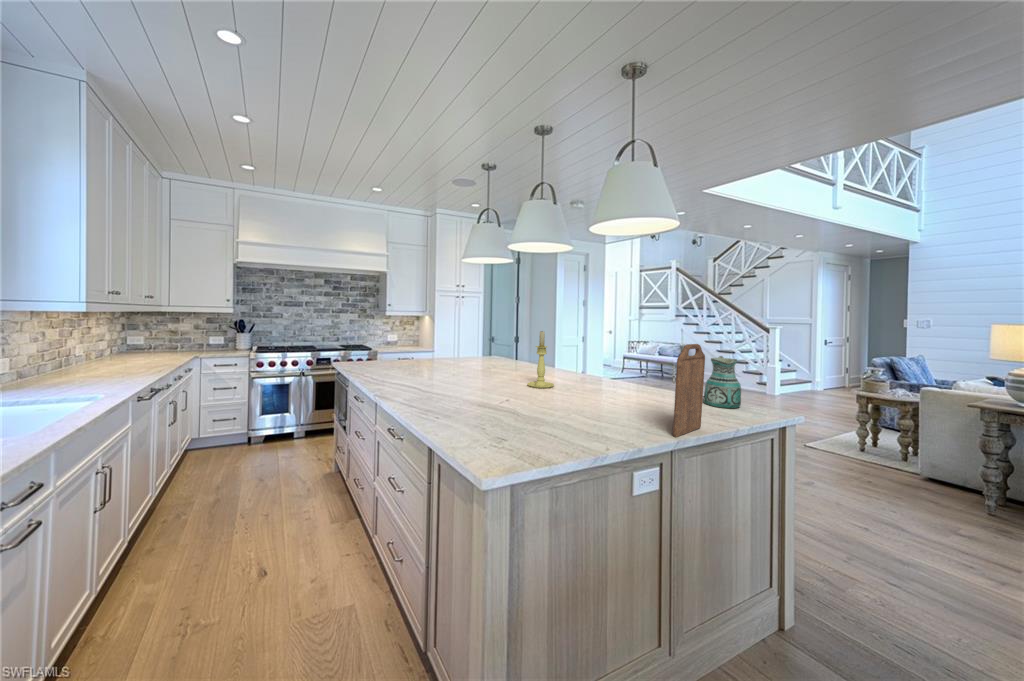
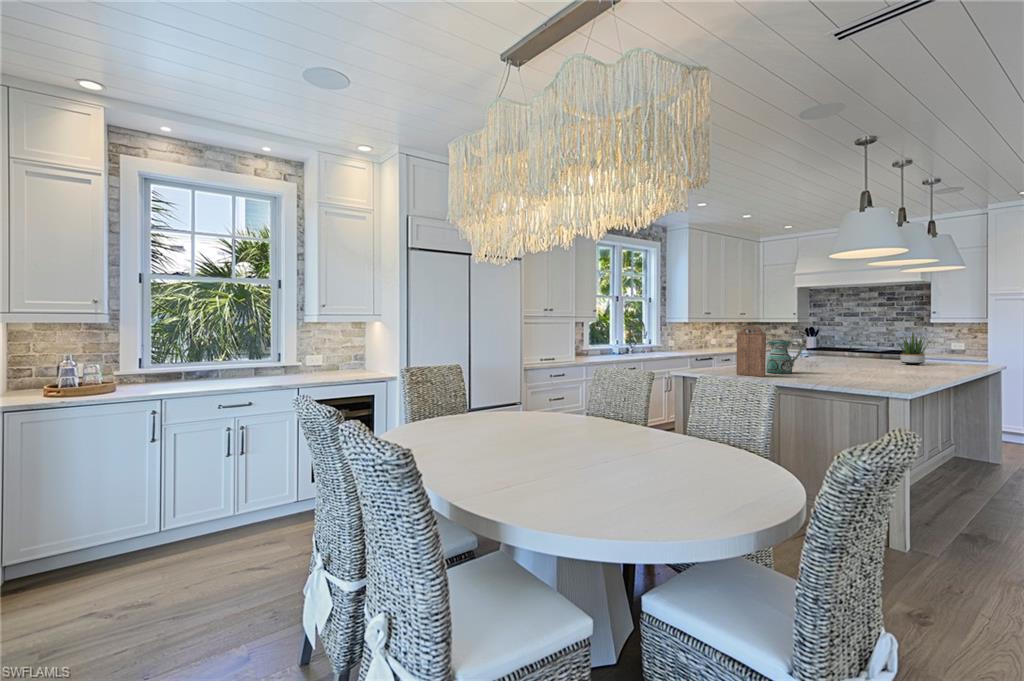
potted plant: none [464,329,498,362] -> present [896,332,929,365]
candle holder: present [528,331,554,388] -> none [815,326,840,370]
ceramic pitcher: present [703,356,741,408] -> present [766,340,802,374]

